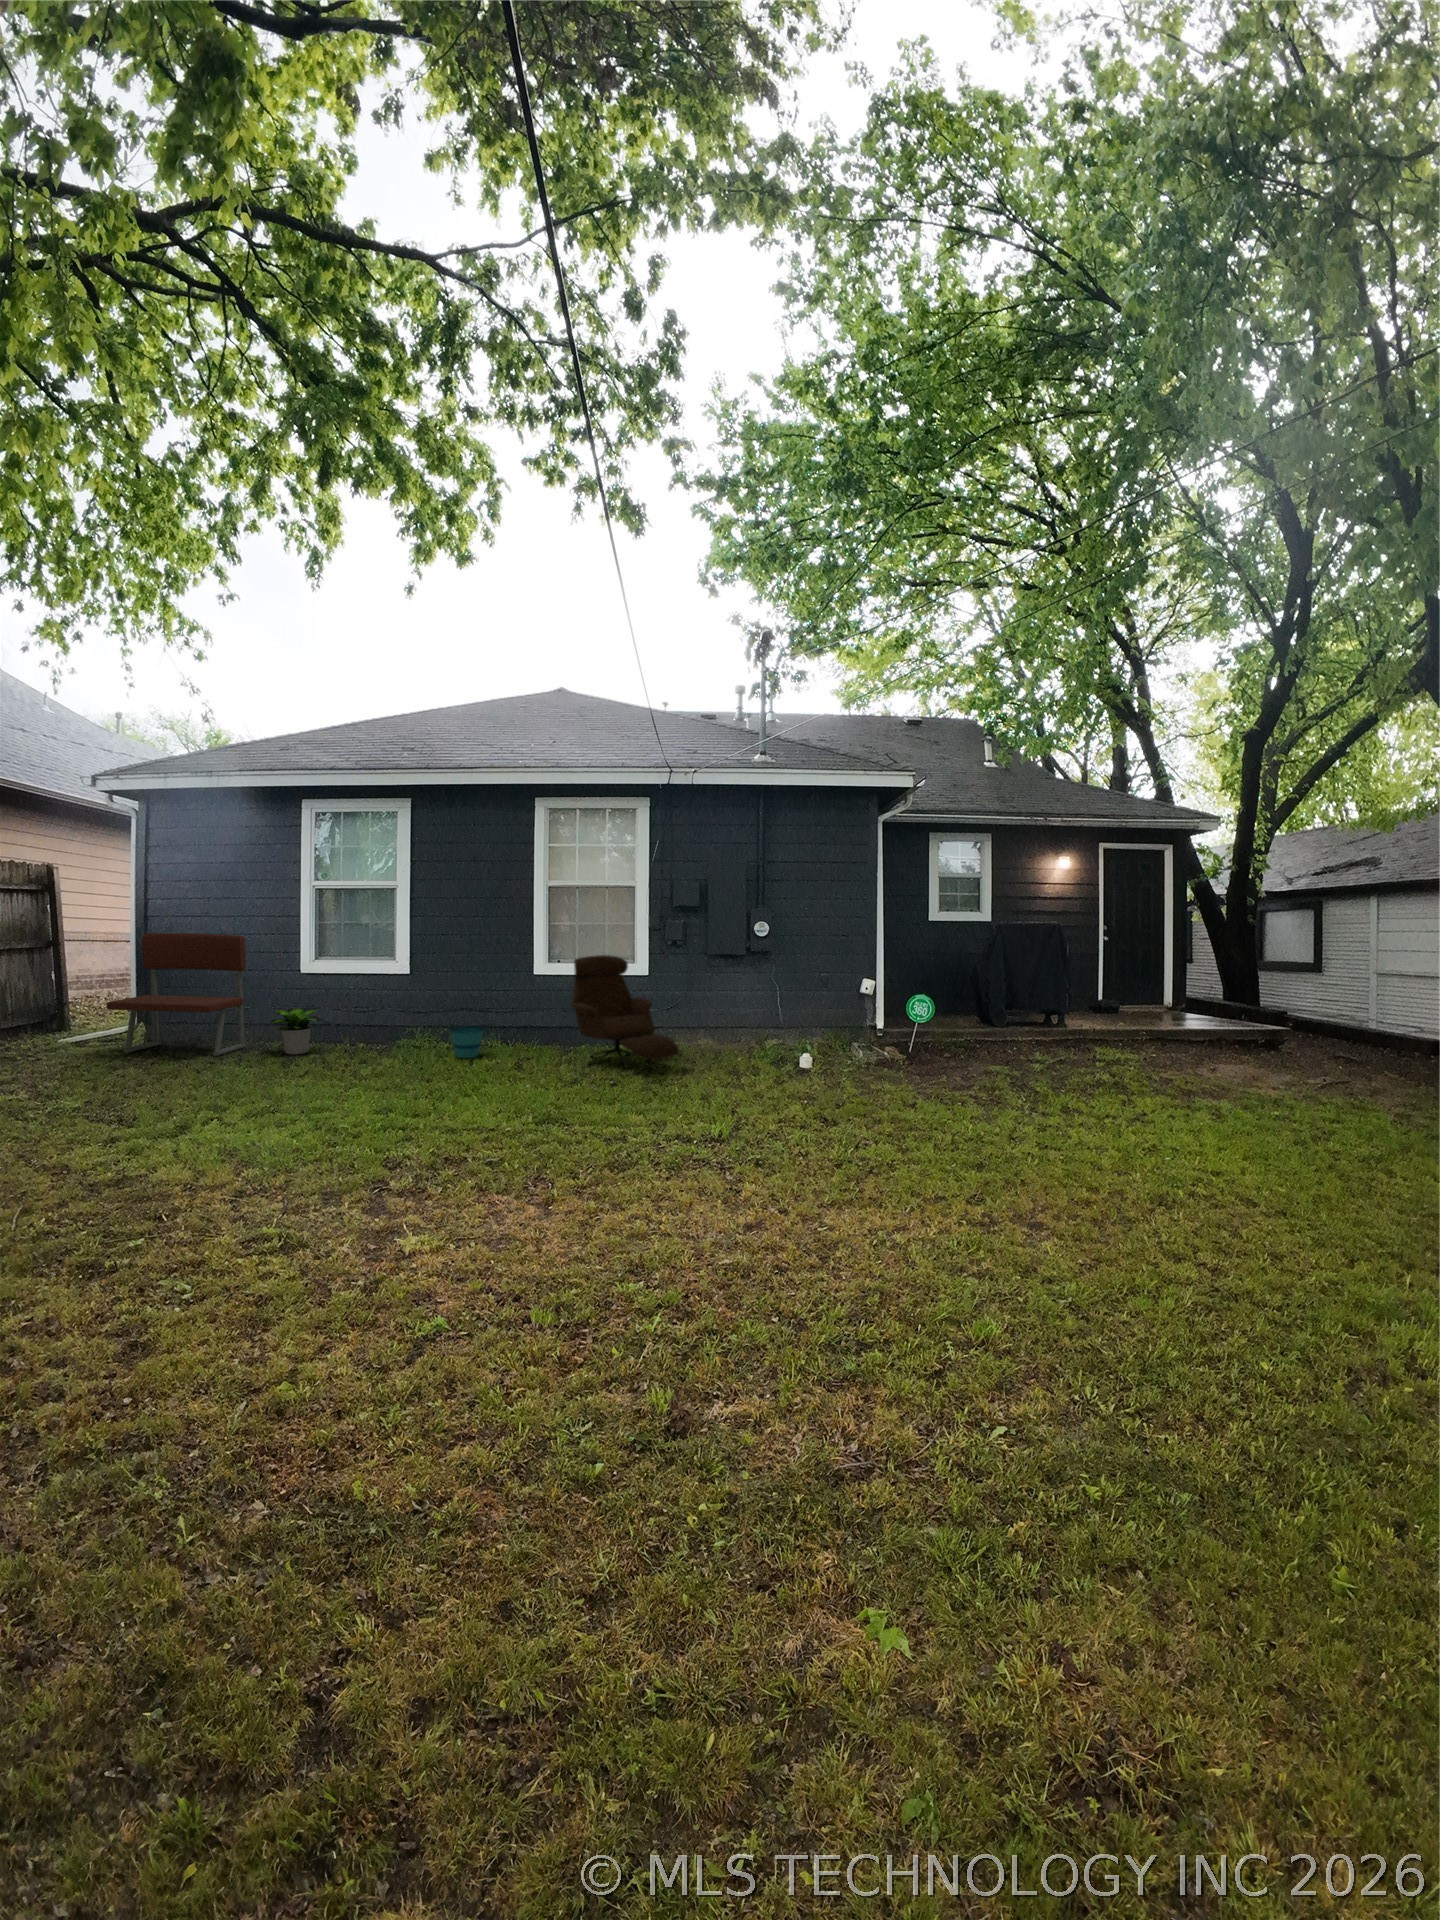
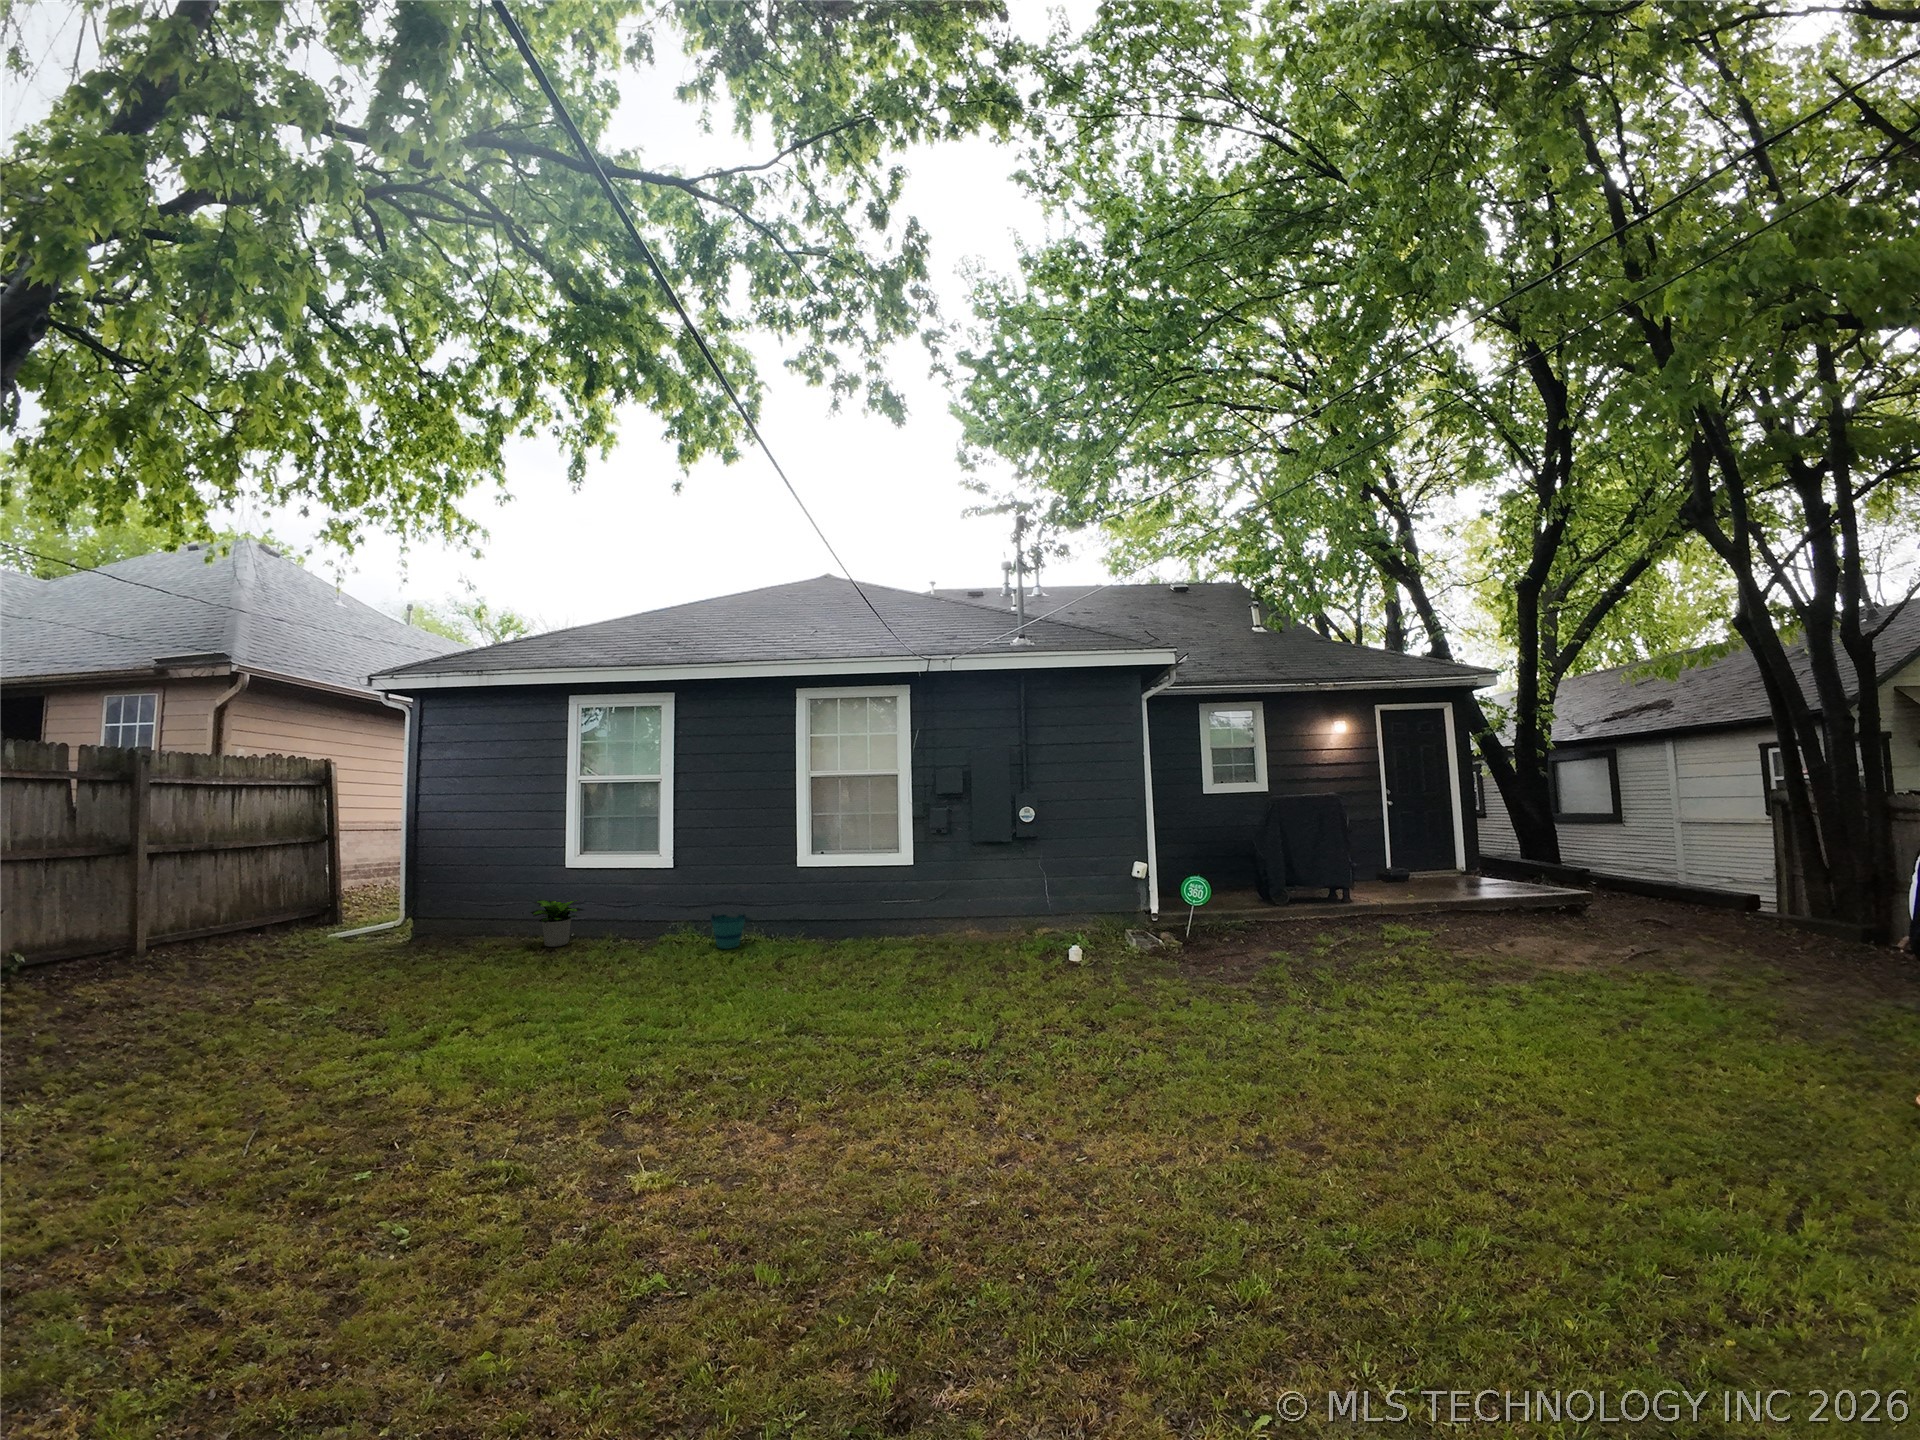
bench: present [107,933,246,1056] -> none [369,823,510,950]
lounge chair: present [571,955,679,1074] -> none [834,838,945,968]

